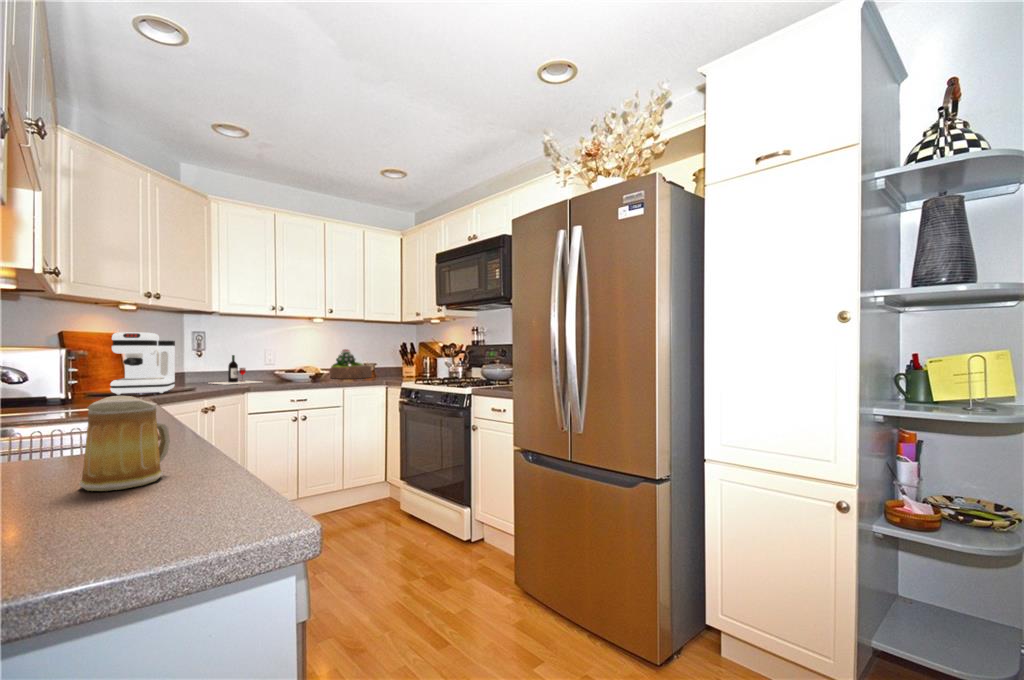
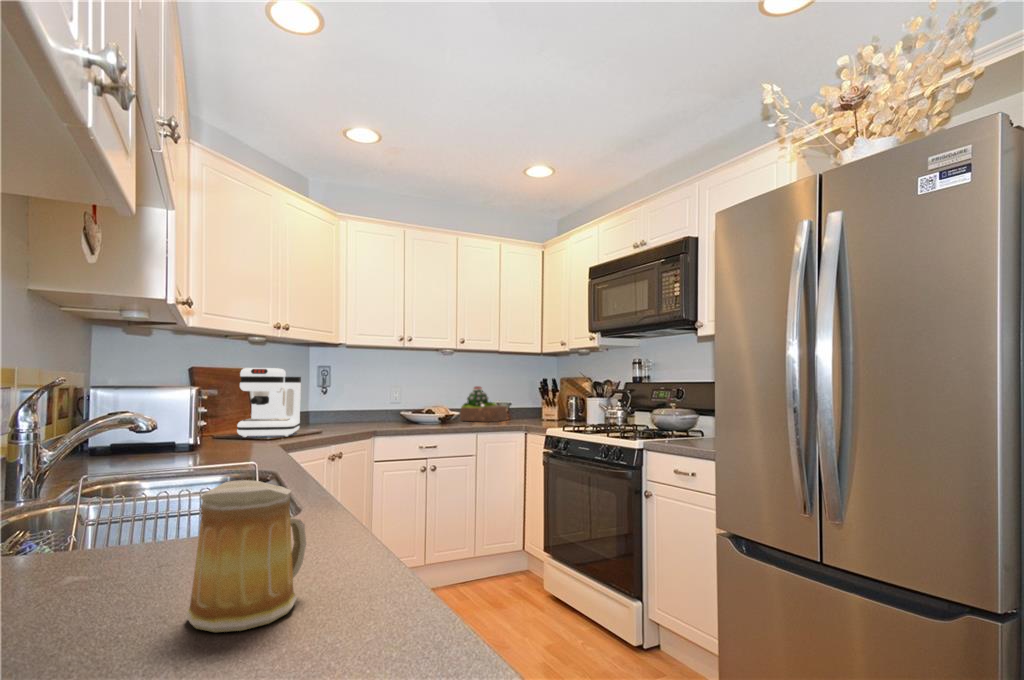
wine bottle: present [211,355,260,385] -> none [327,392,394,426]

